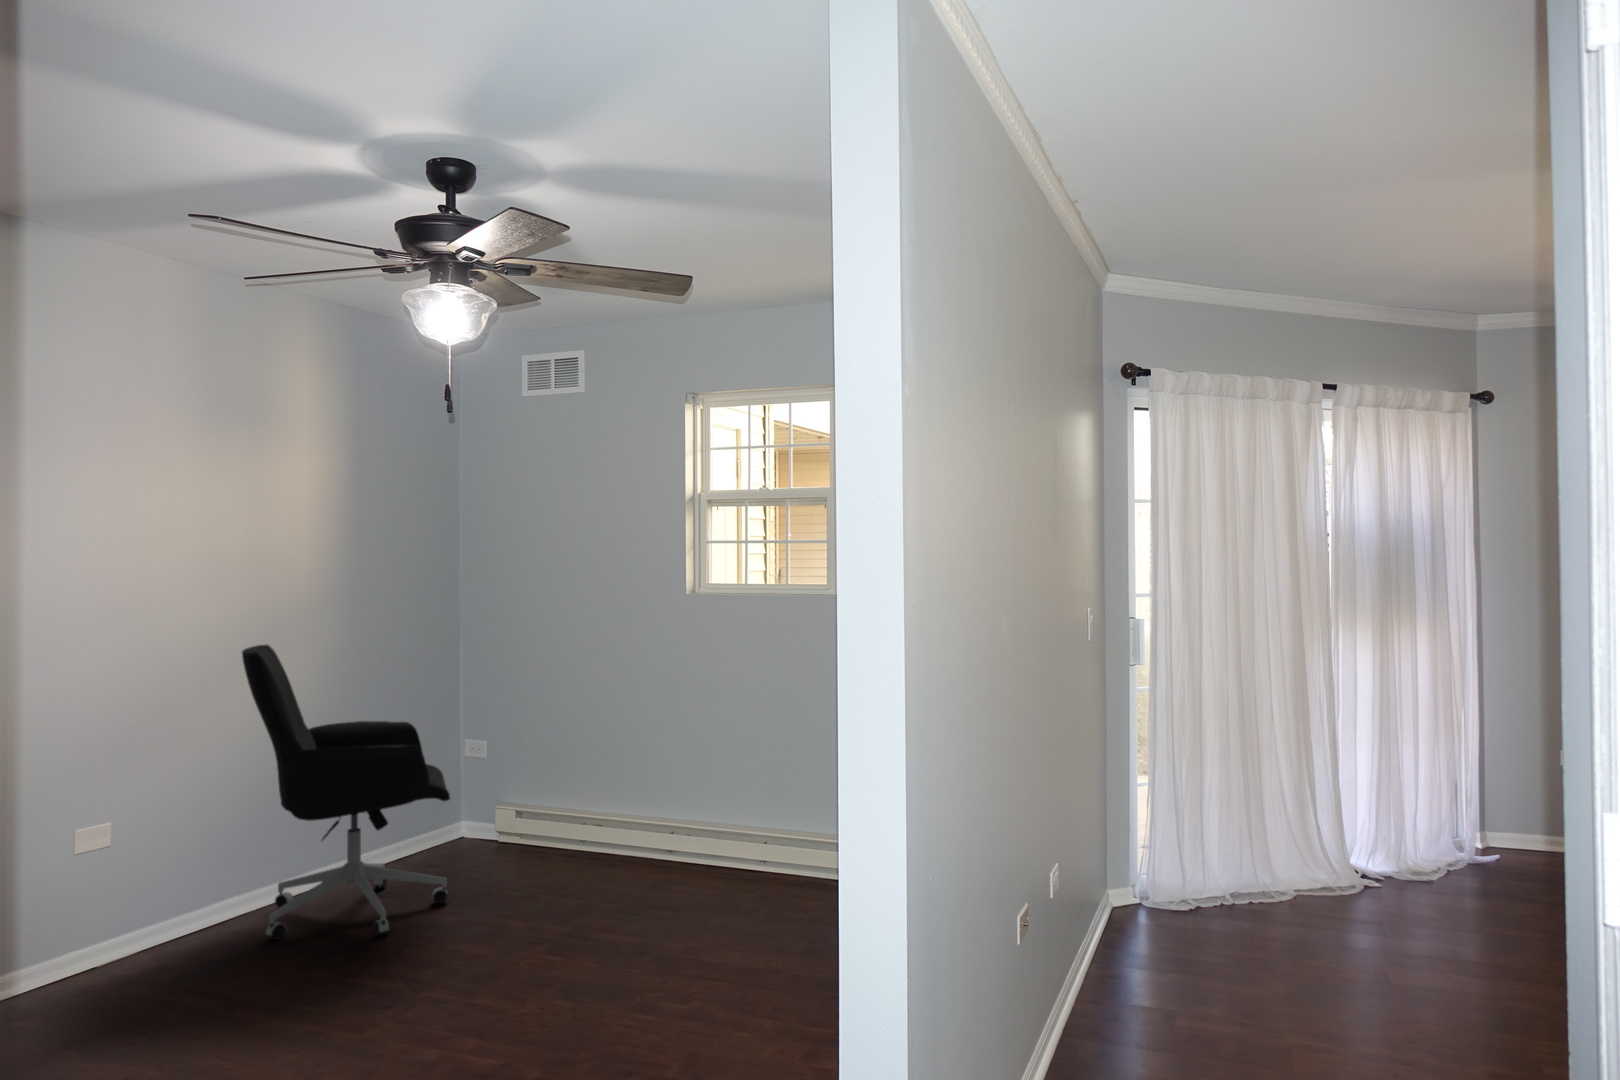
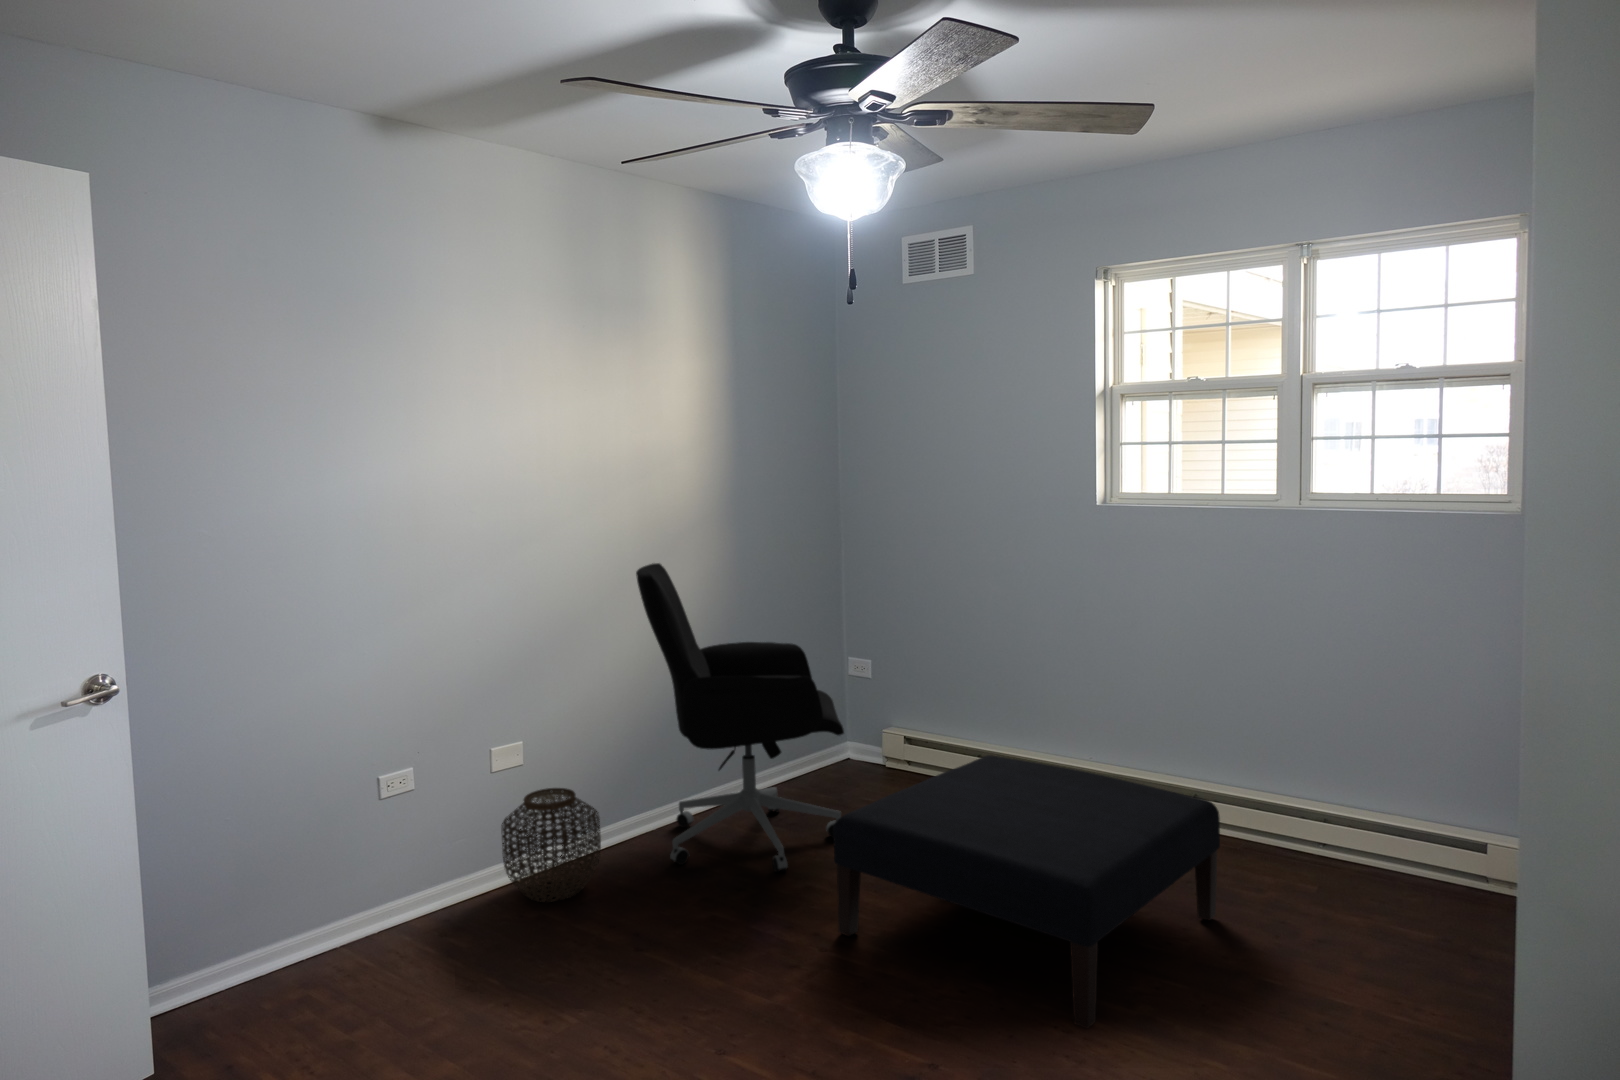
ottoman: none [432,812,771,1019] -> present [833,755,1220,1028]
woven basket: none [75,868,189,985] -> present [501,788,601,902]

